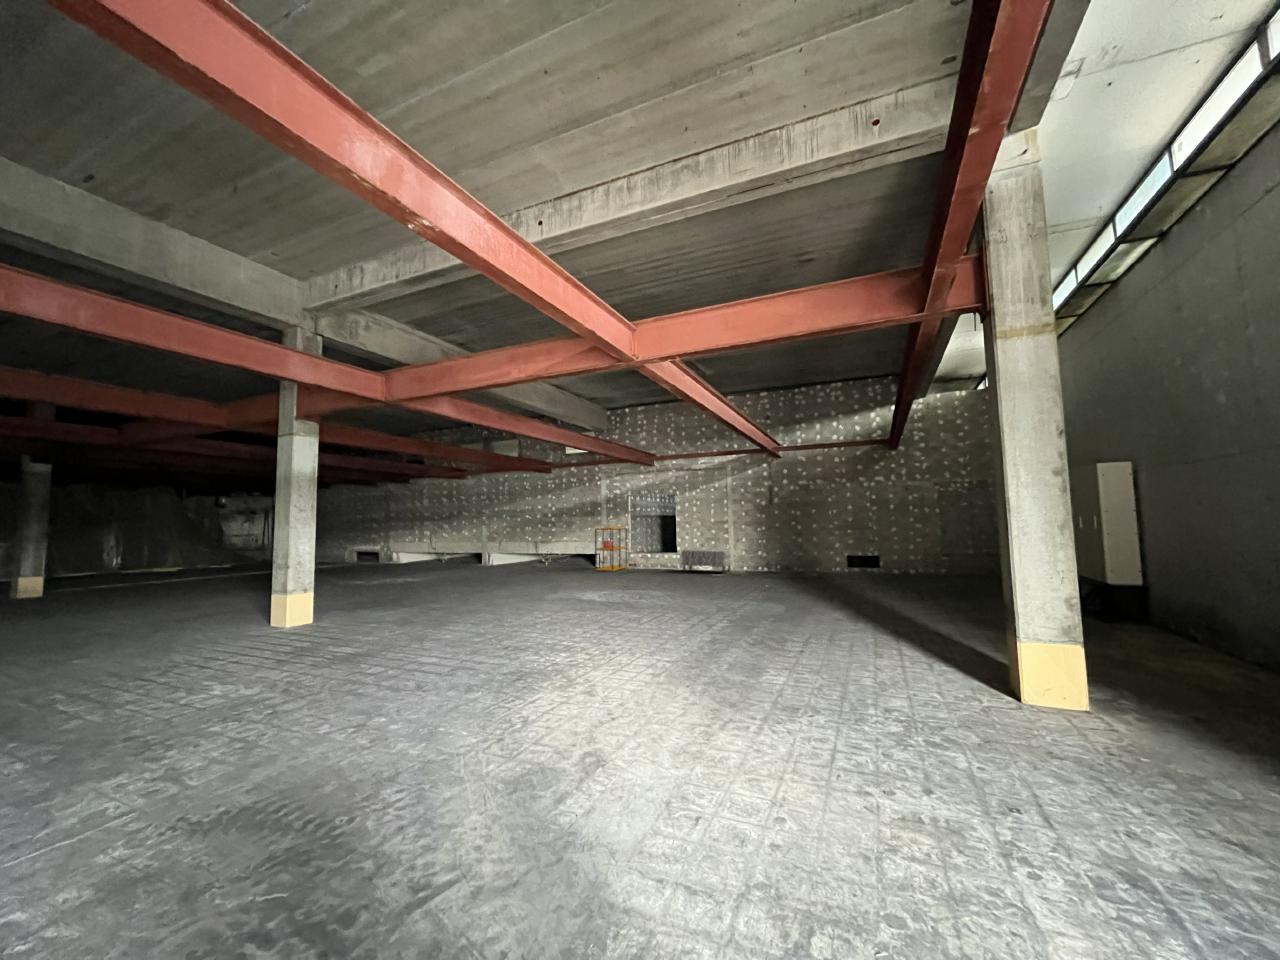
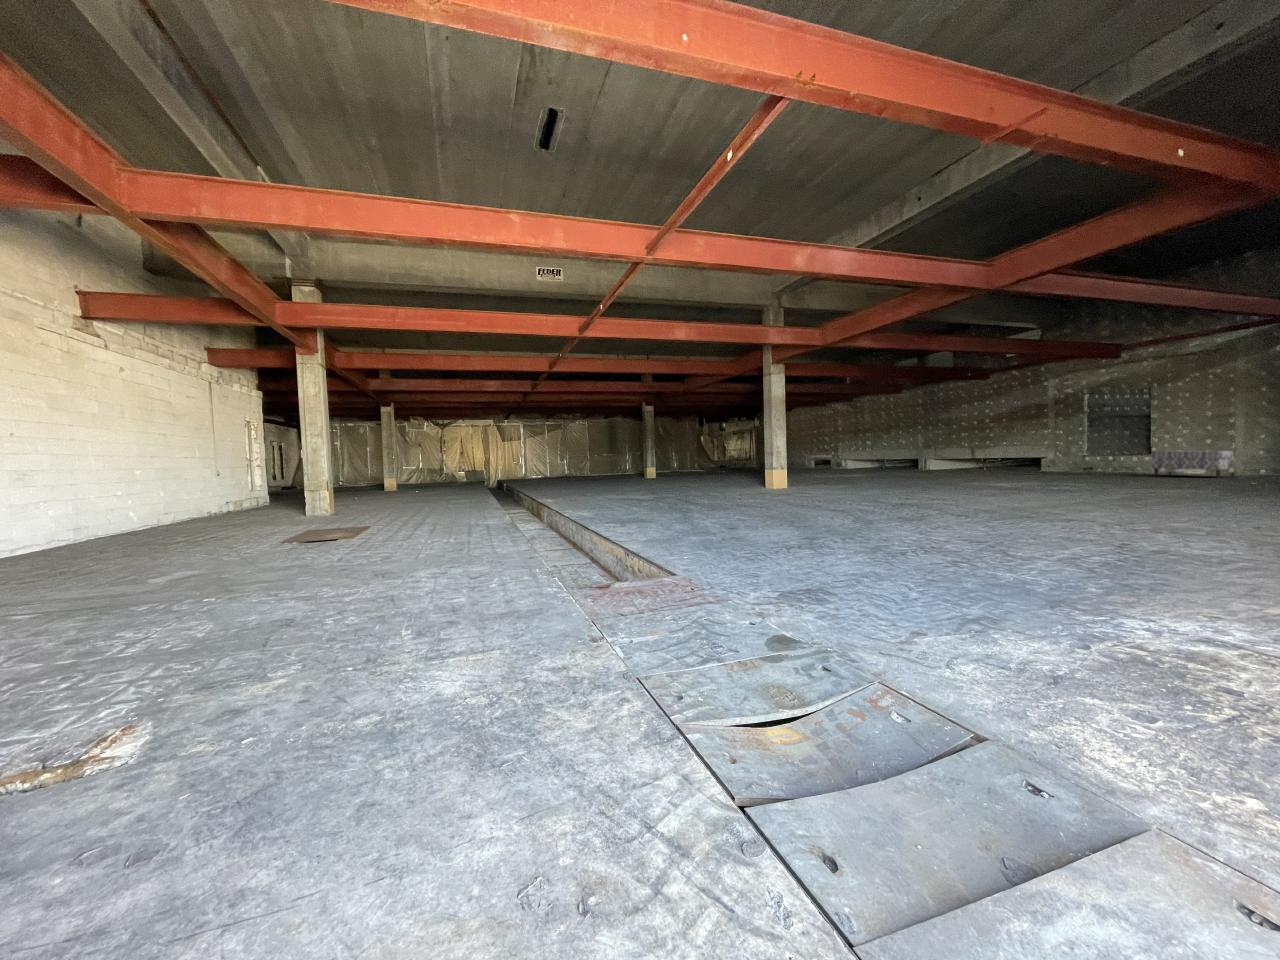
shelving unit: present [595,527,627,571] -> none [1033,428,1081,474]

